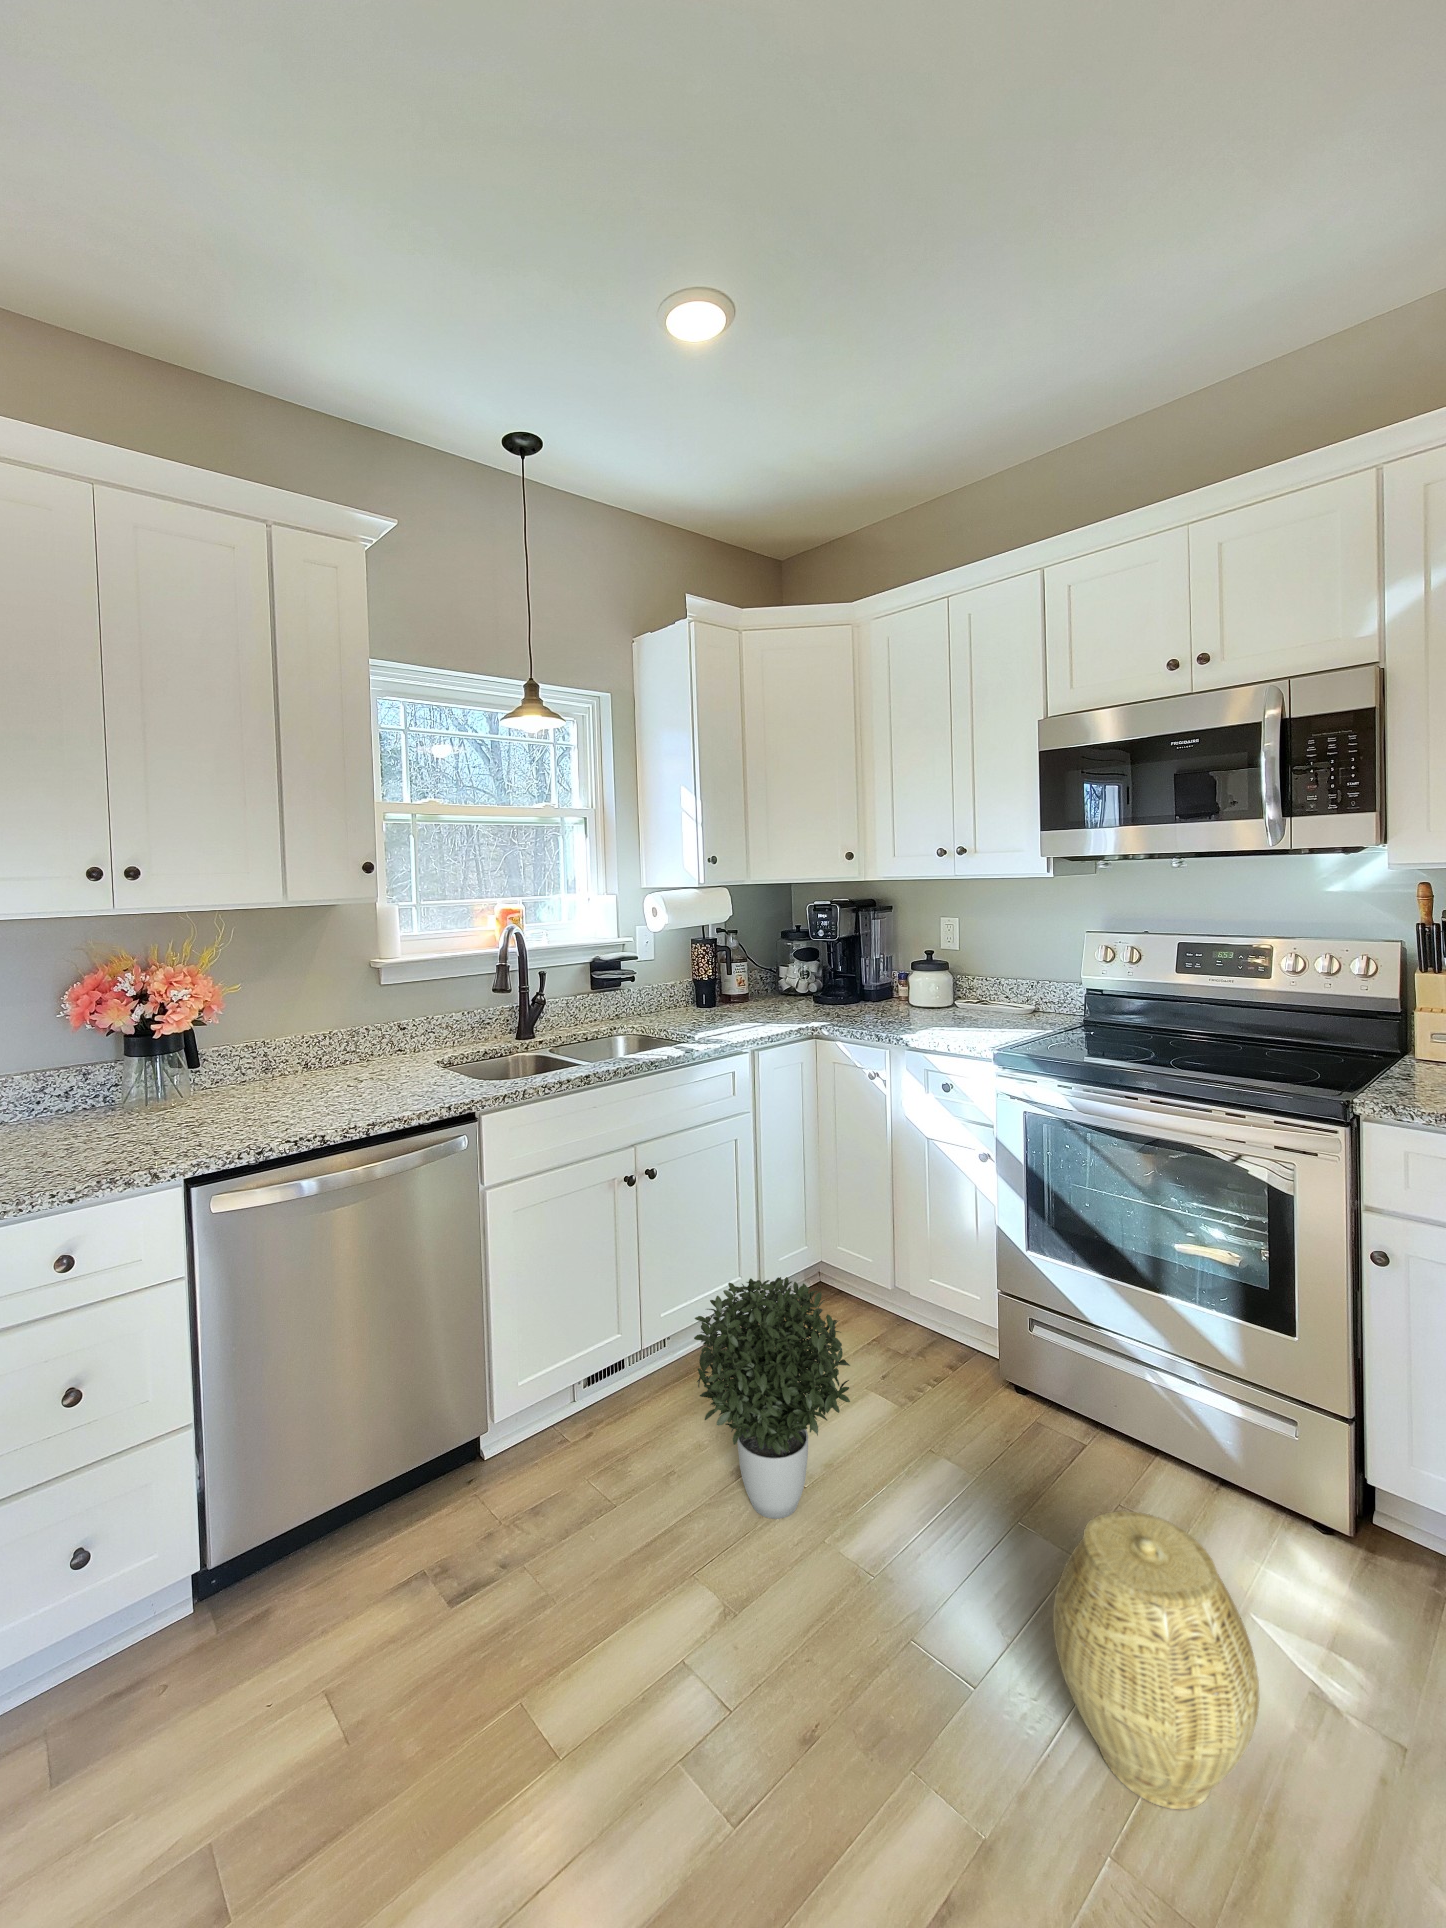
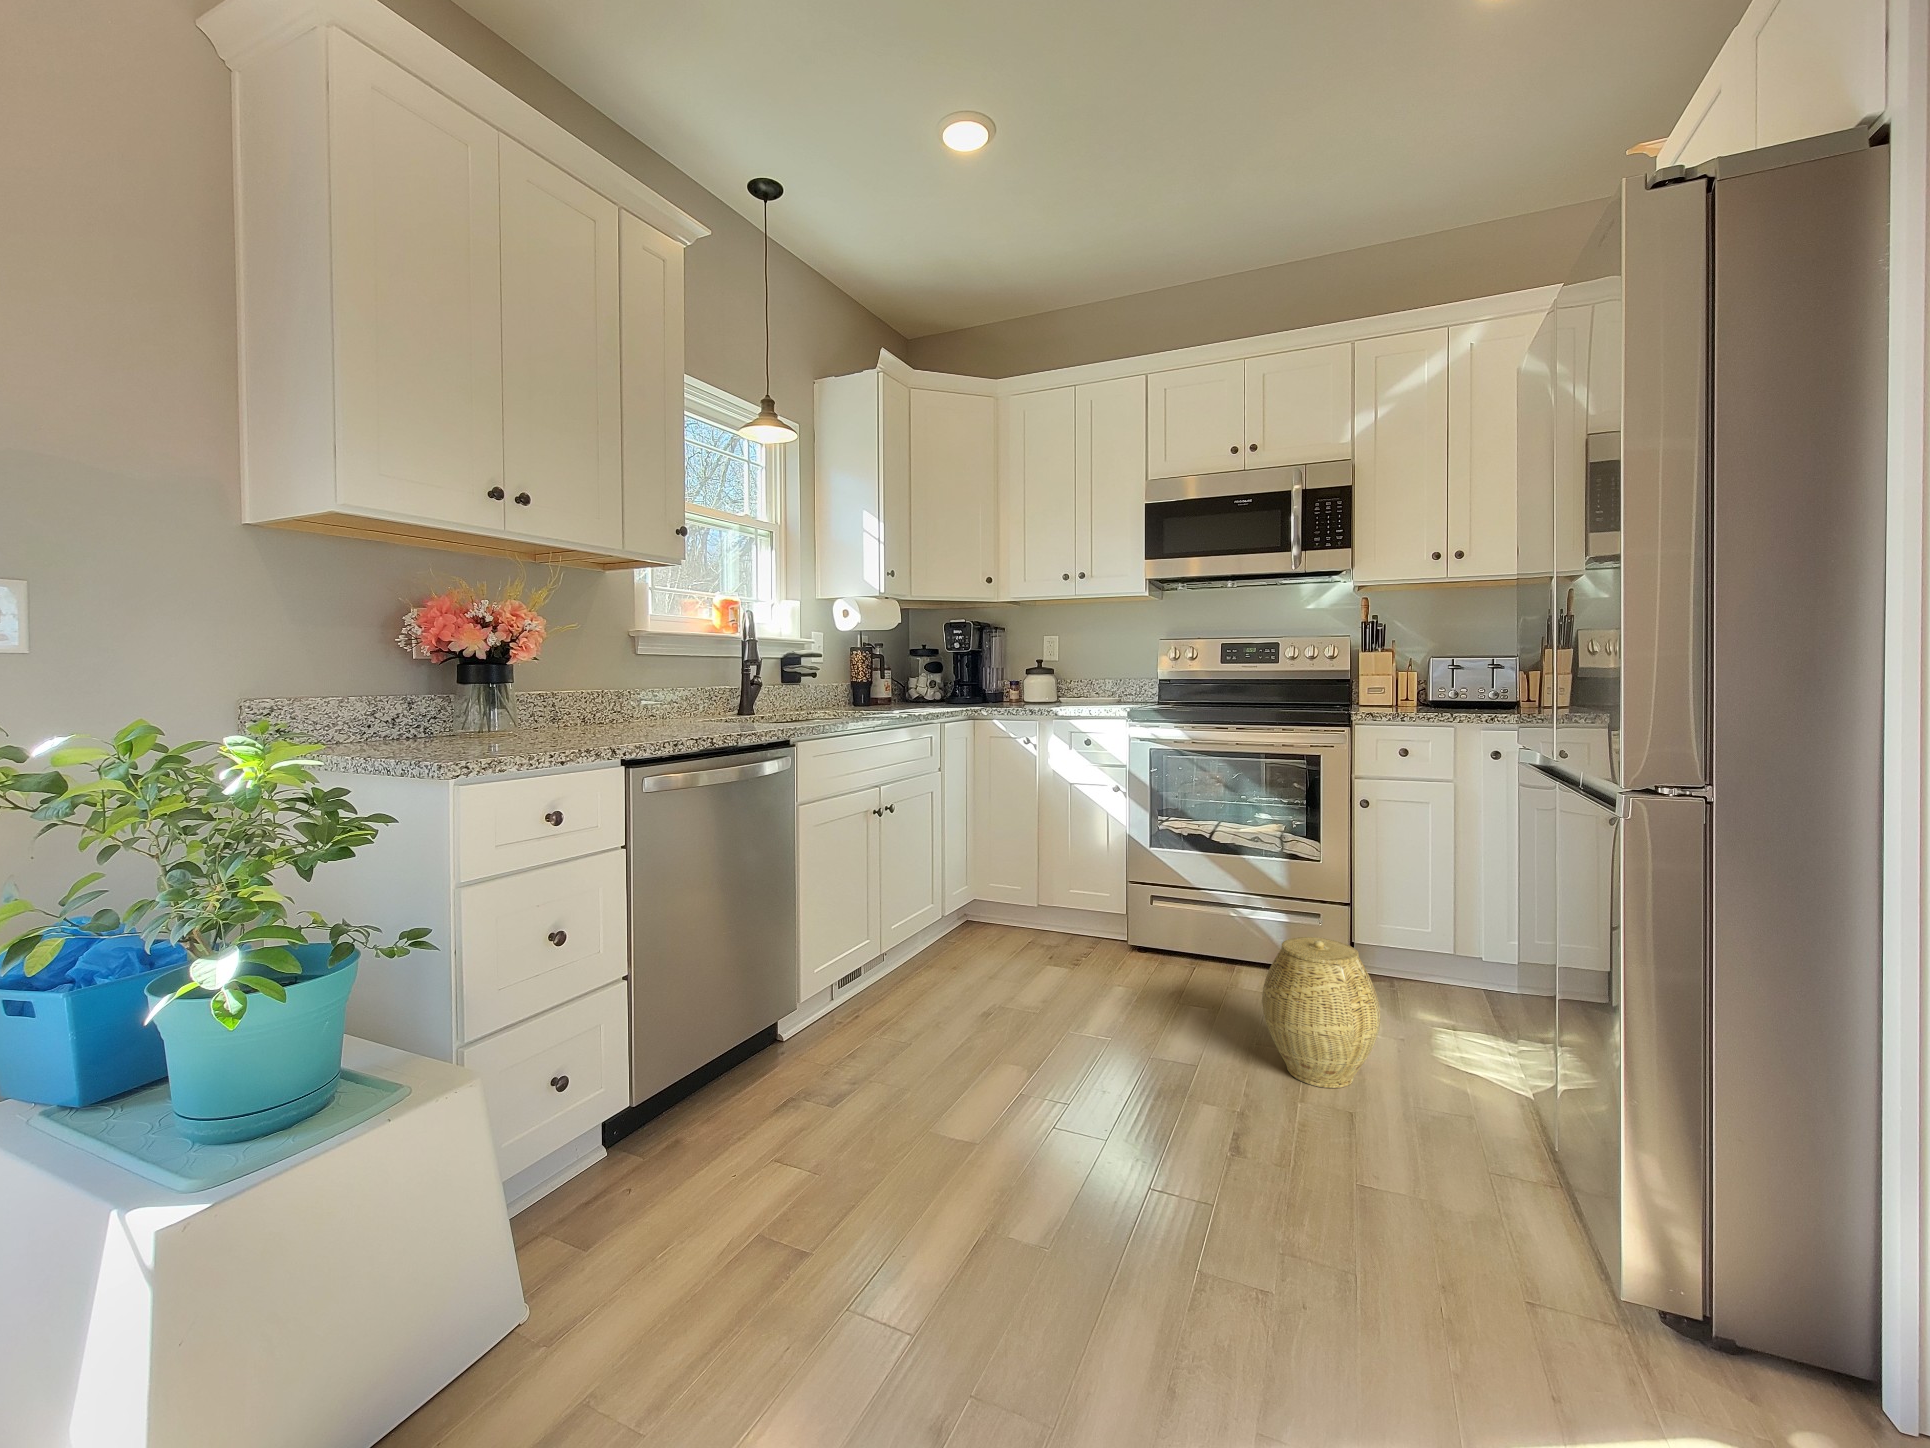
potted plant: present [694,1277,850,1519] -> none [971,859,1091,1032]

